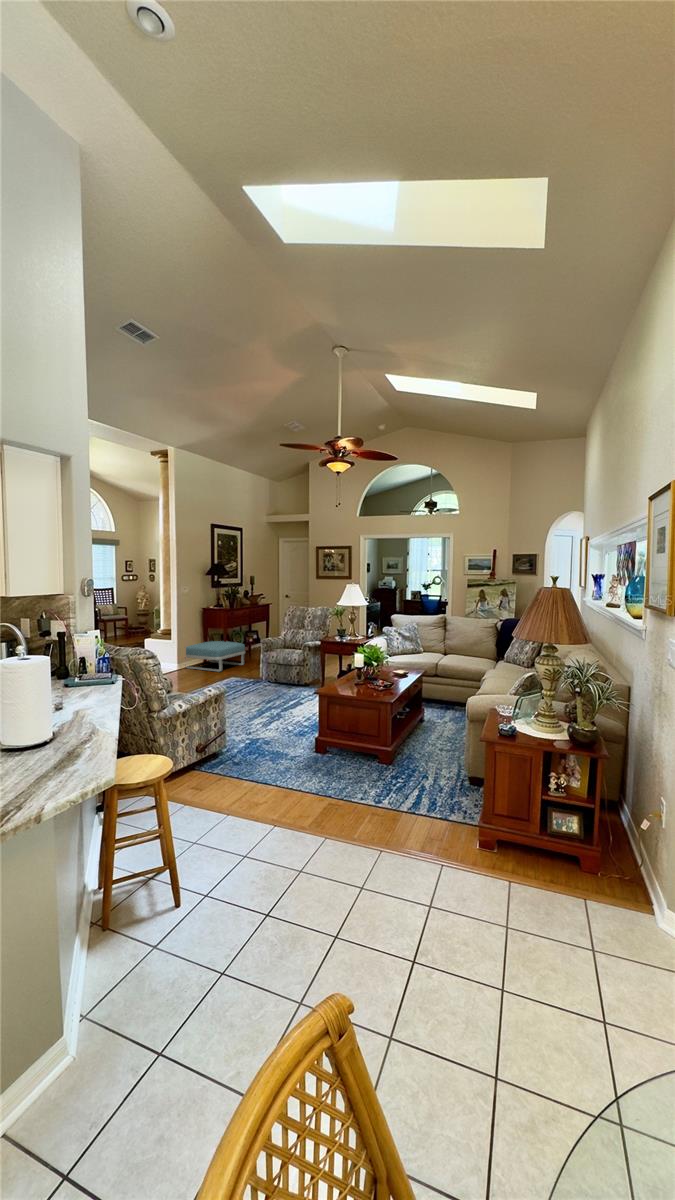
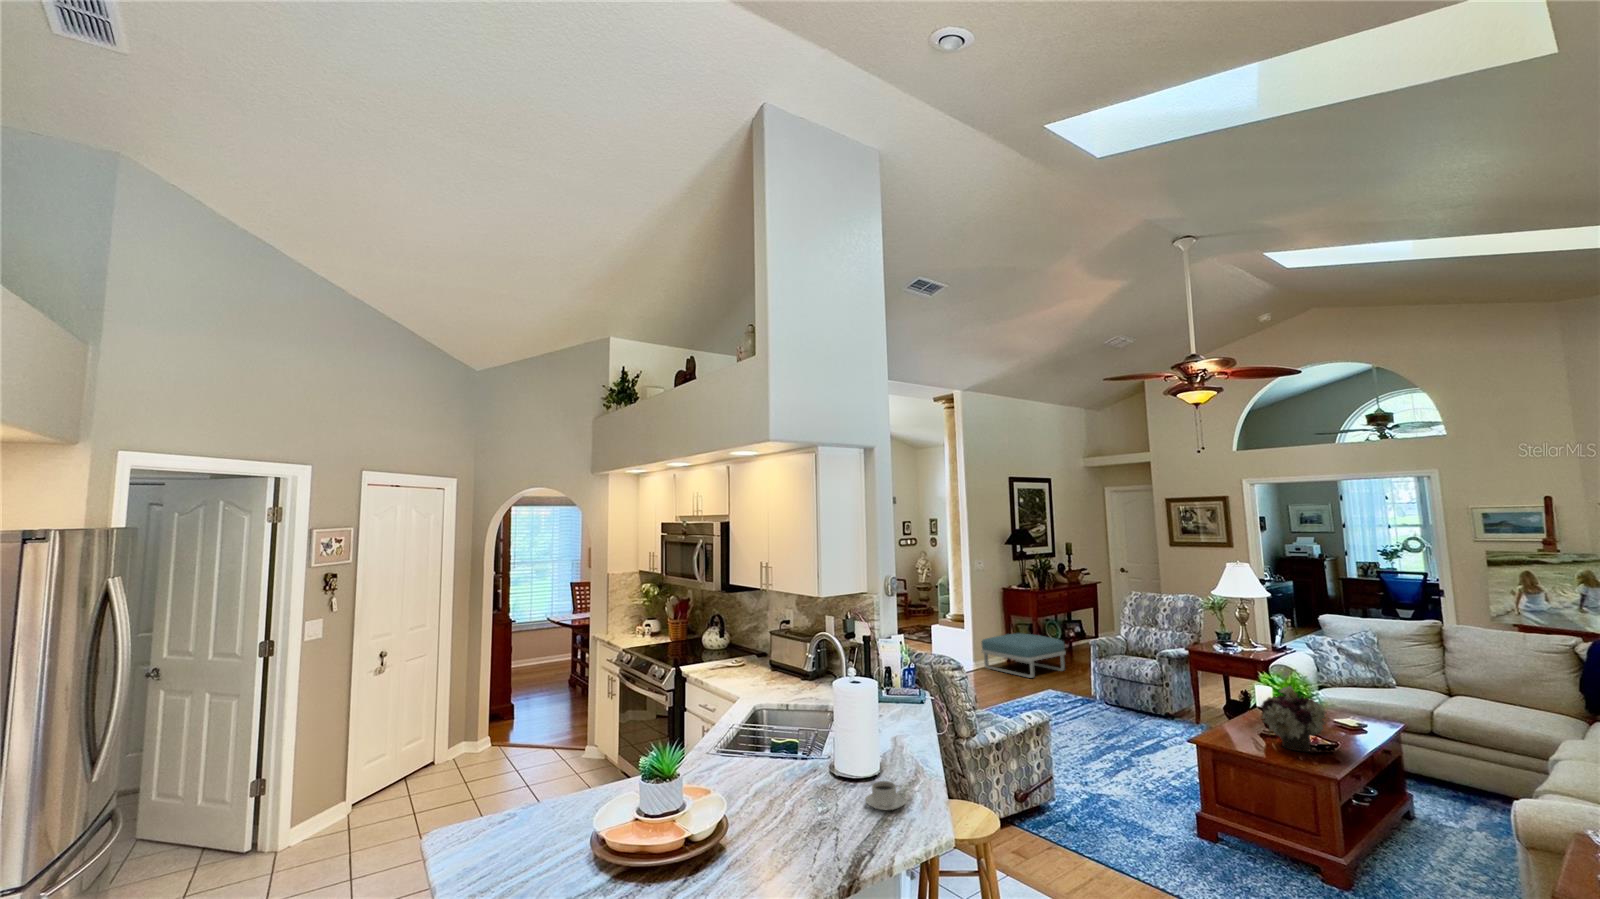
flower arrangement: none [356,652,390,691] -> present [1261,686,1325,751]
coffee cup: none [27,742,72,767] -> present [865,781,906,810]

